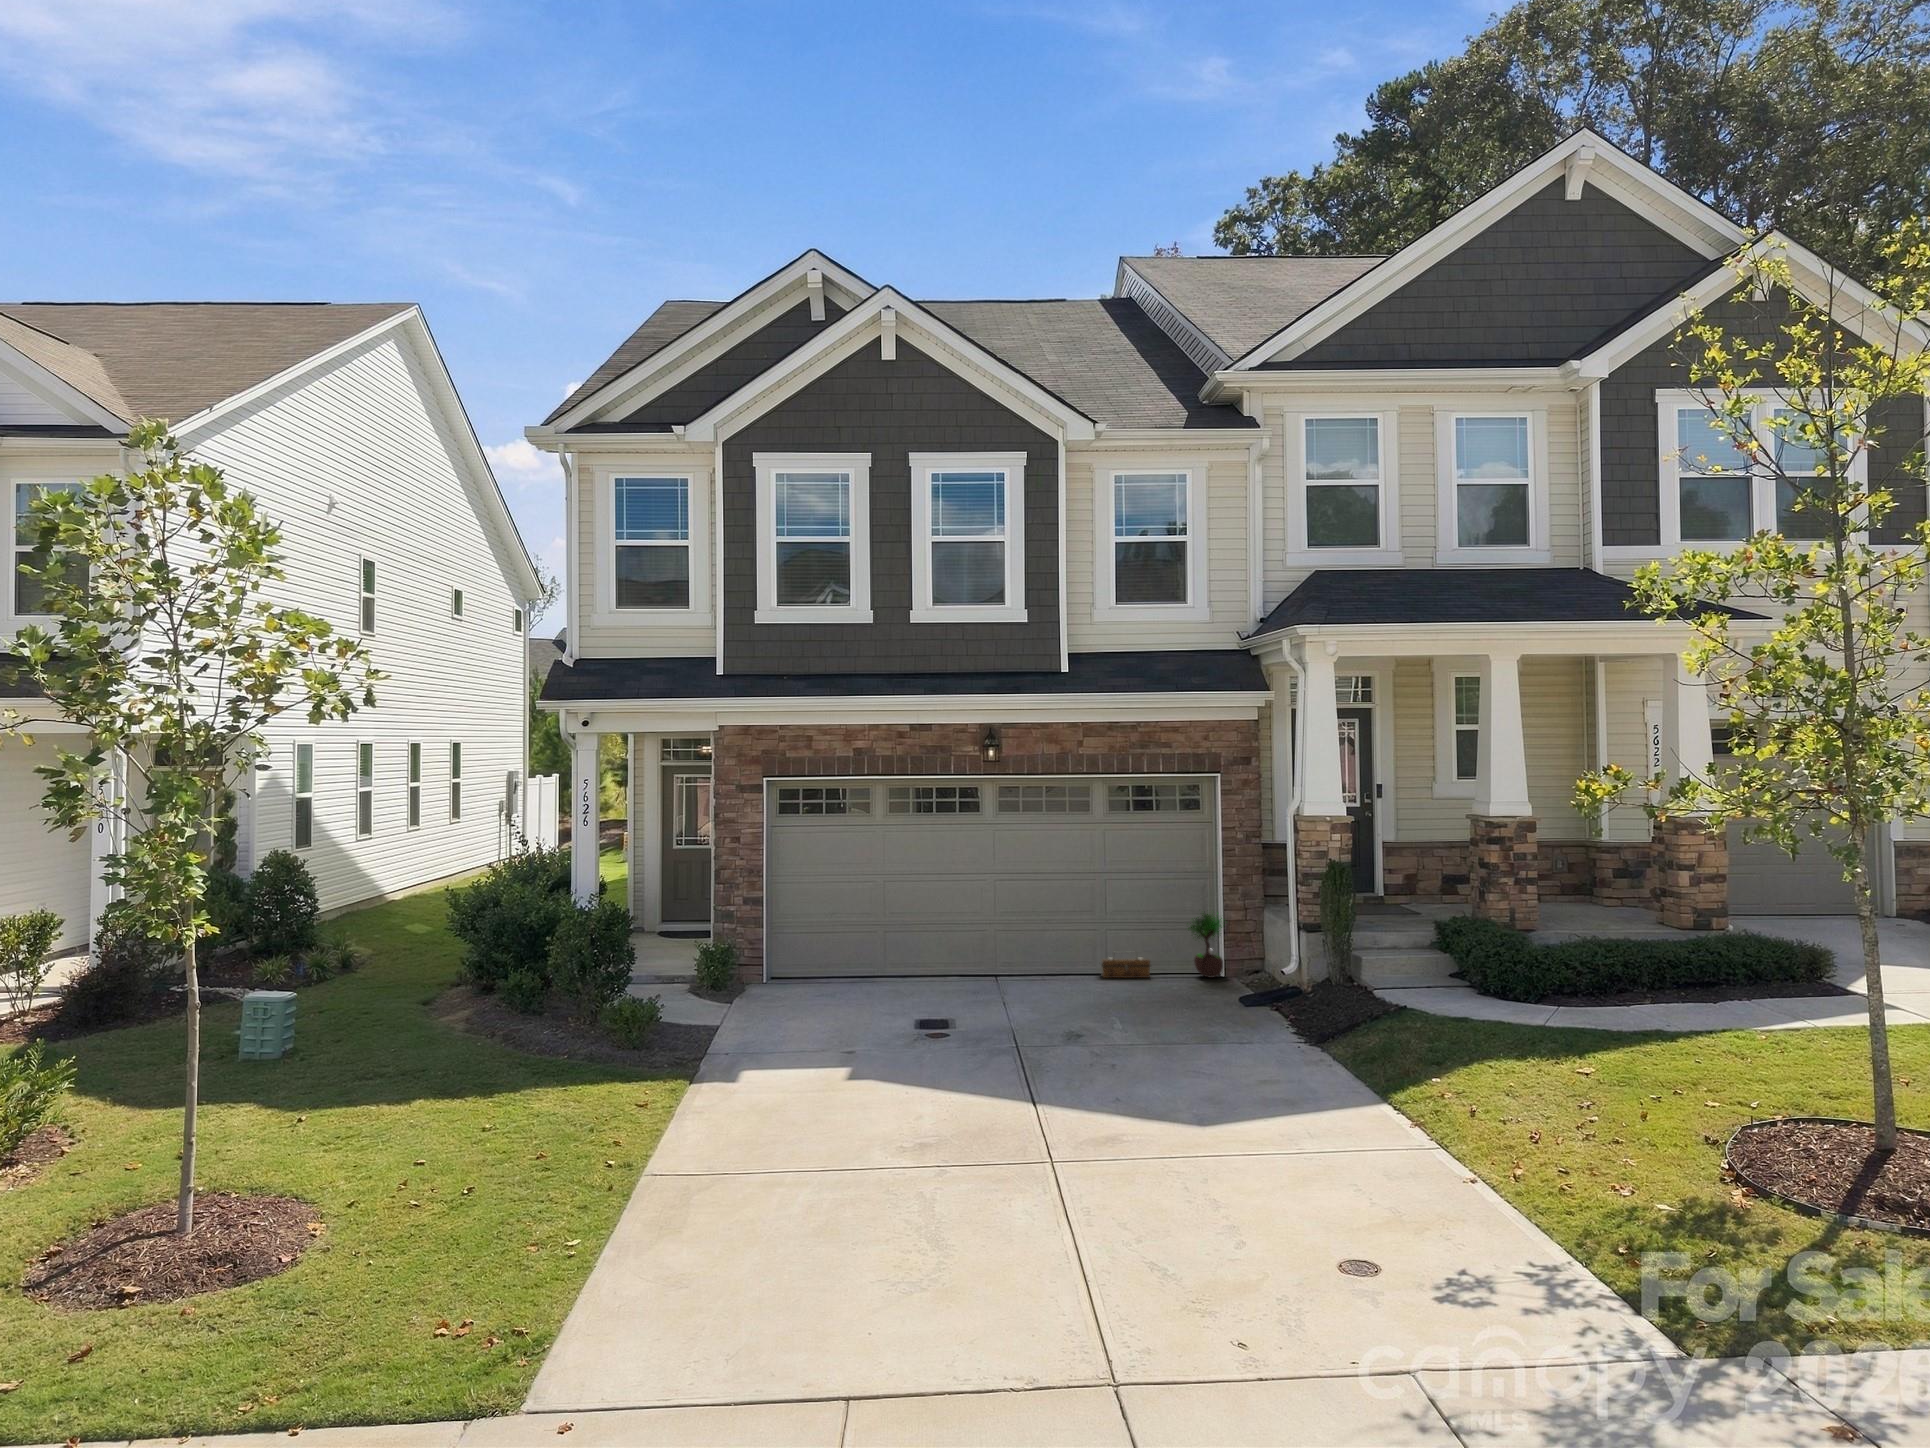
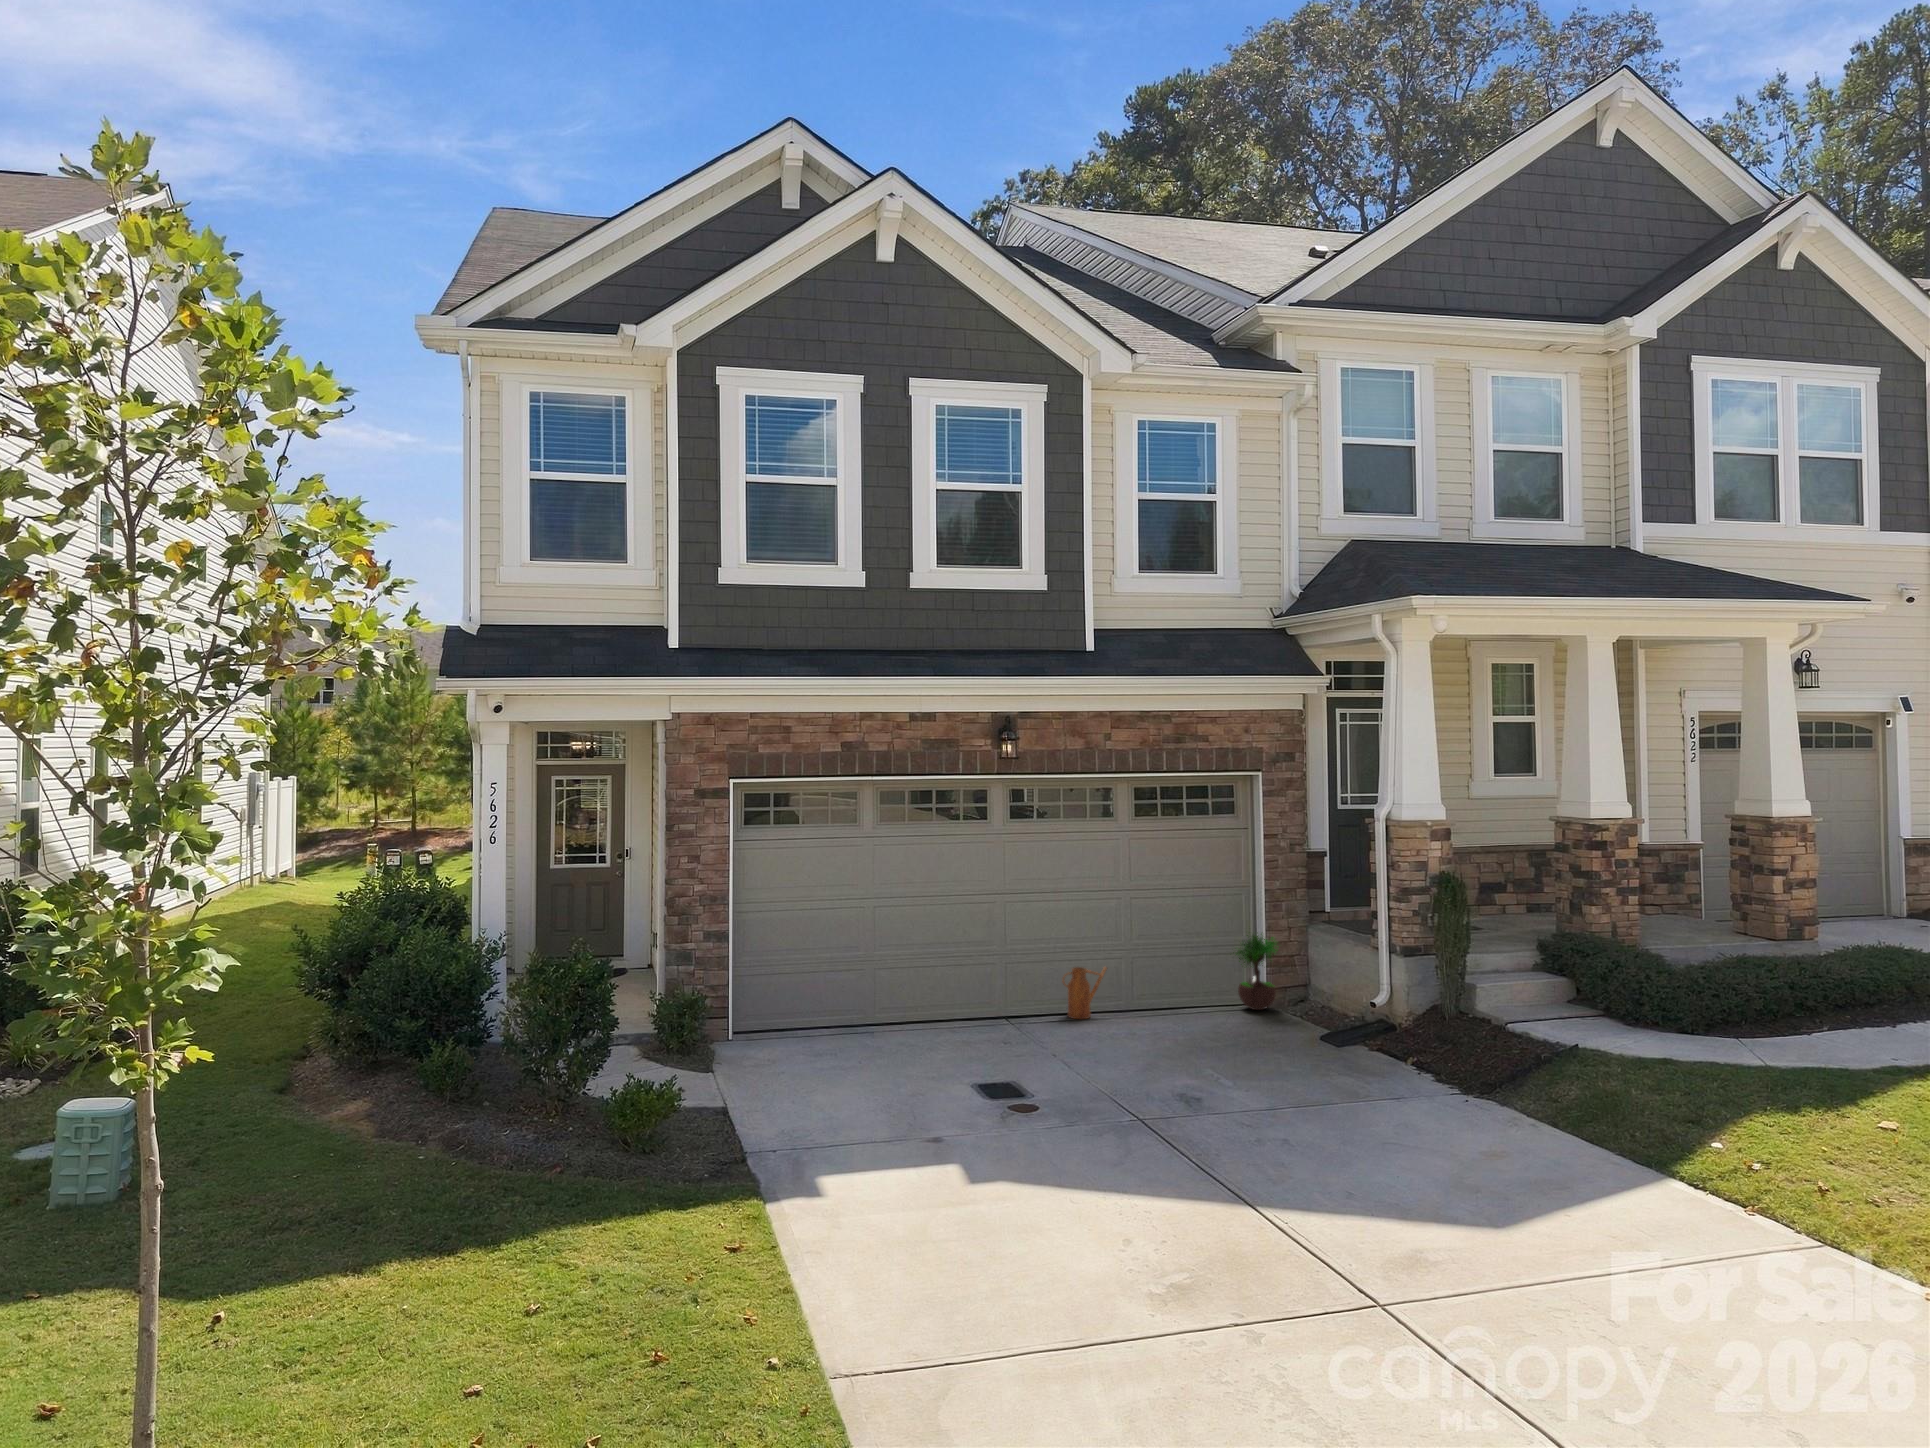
watering can: none [1037,936,1077,979] -> present [1062,967,1107,1019]
toolbox: present [1101,951,1151,978] -> none [1130,982,1193,1016]

